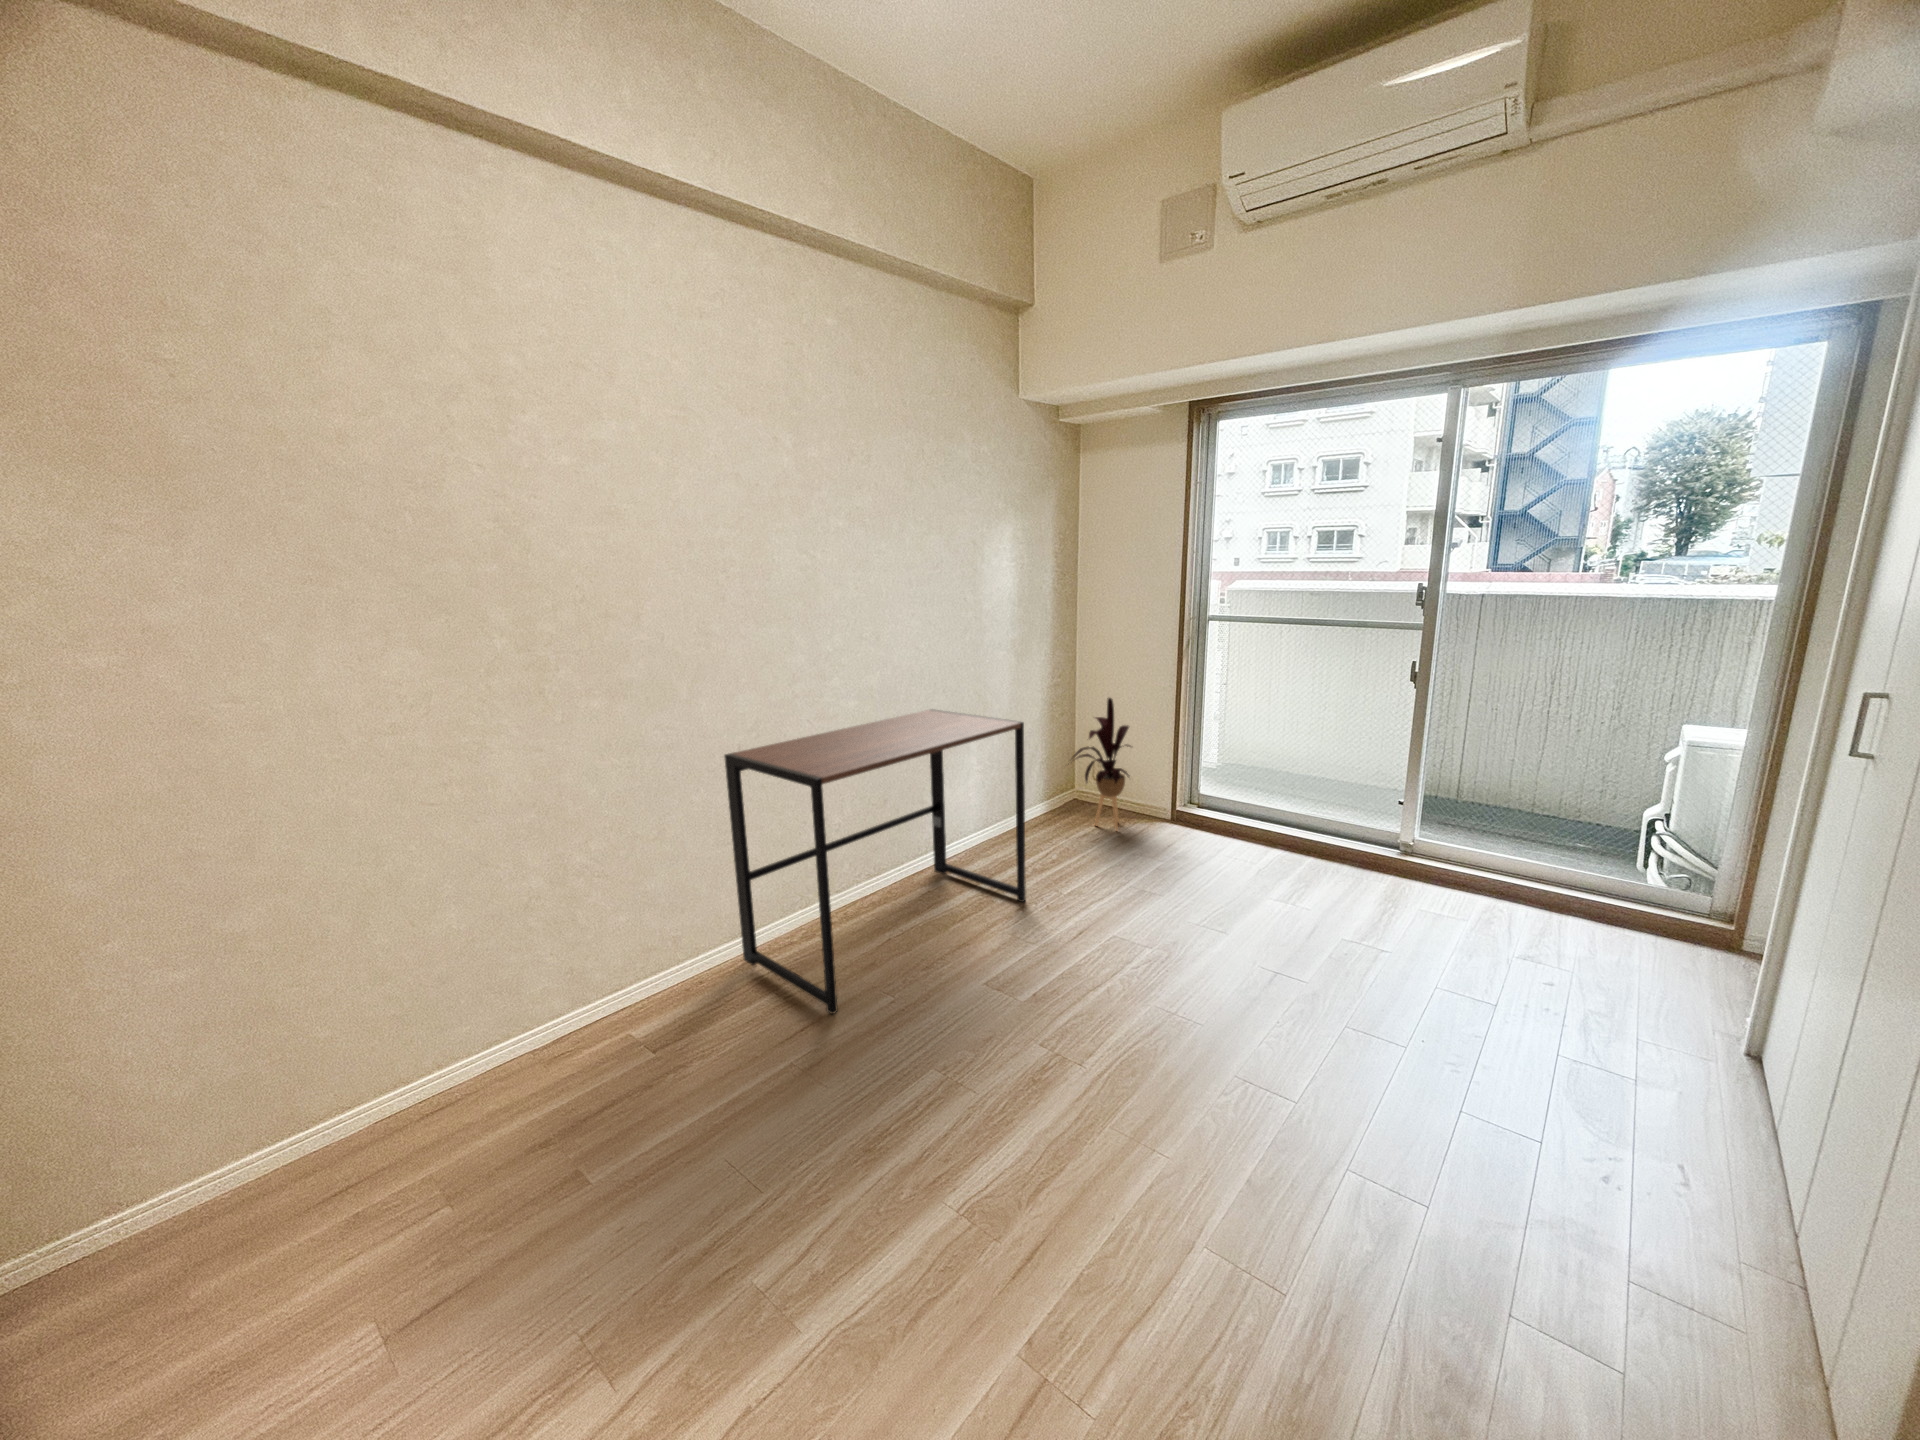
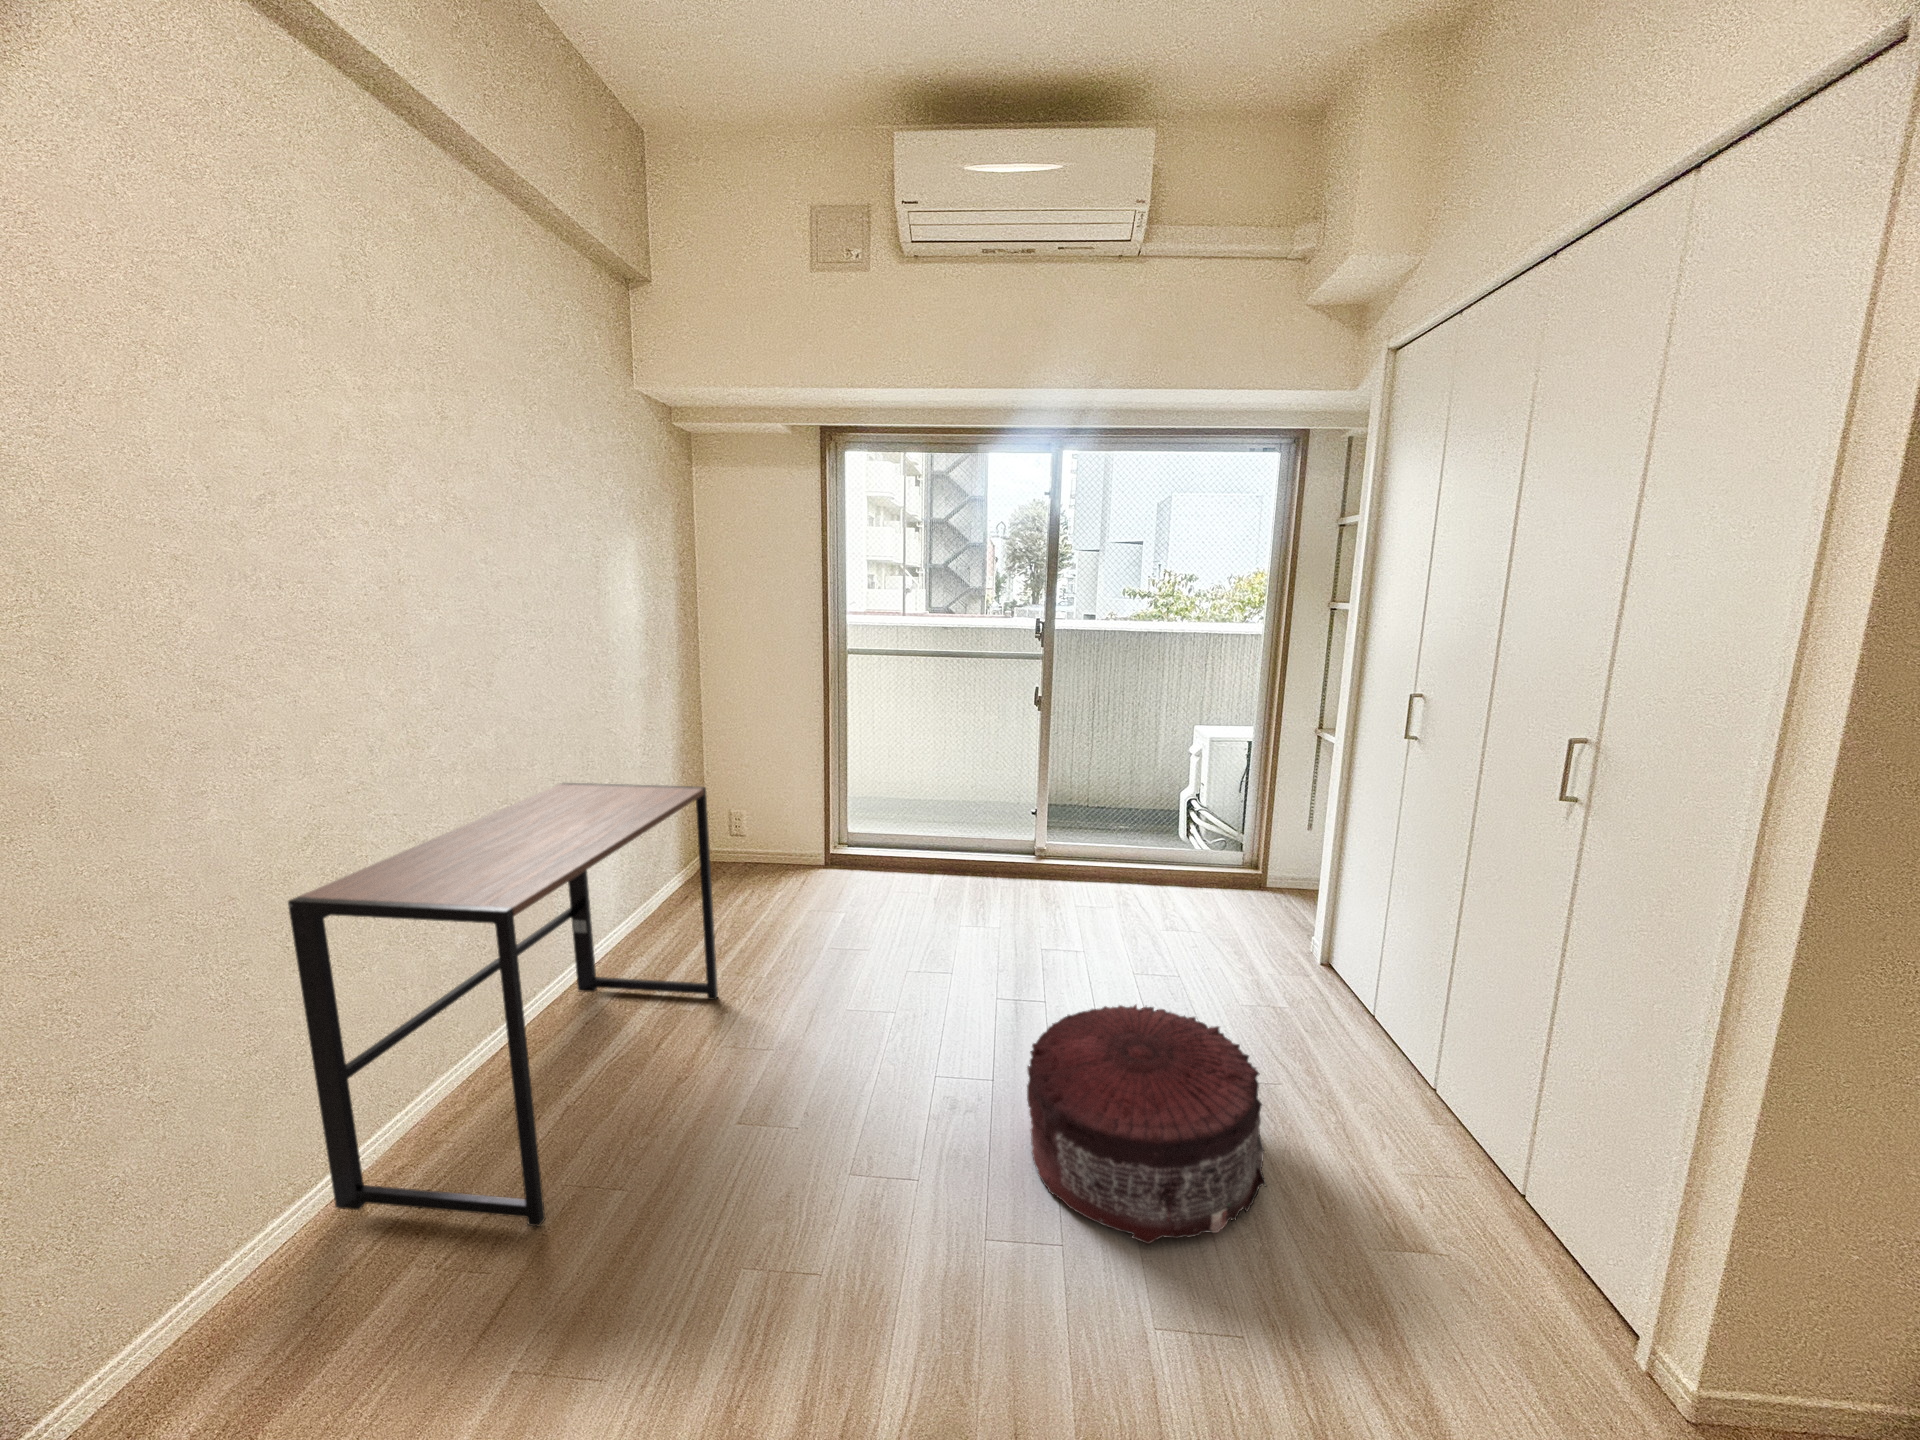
house plant: present [1072,698,1131,831] -> none [710,743,791,891]
pouf: none [1226,997,1537,1297] -> present [1027,1005,1266,1244]

